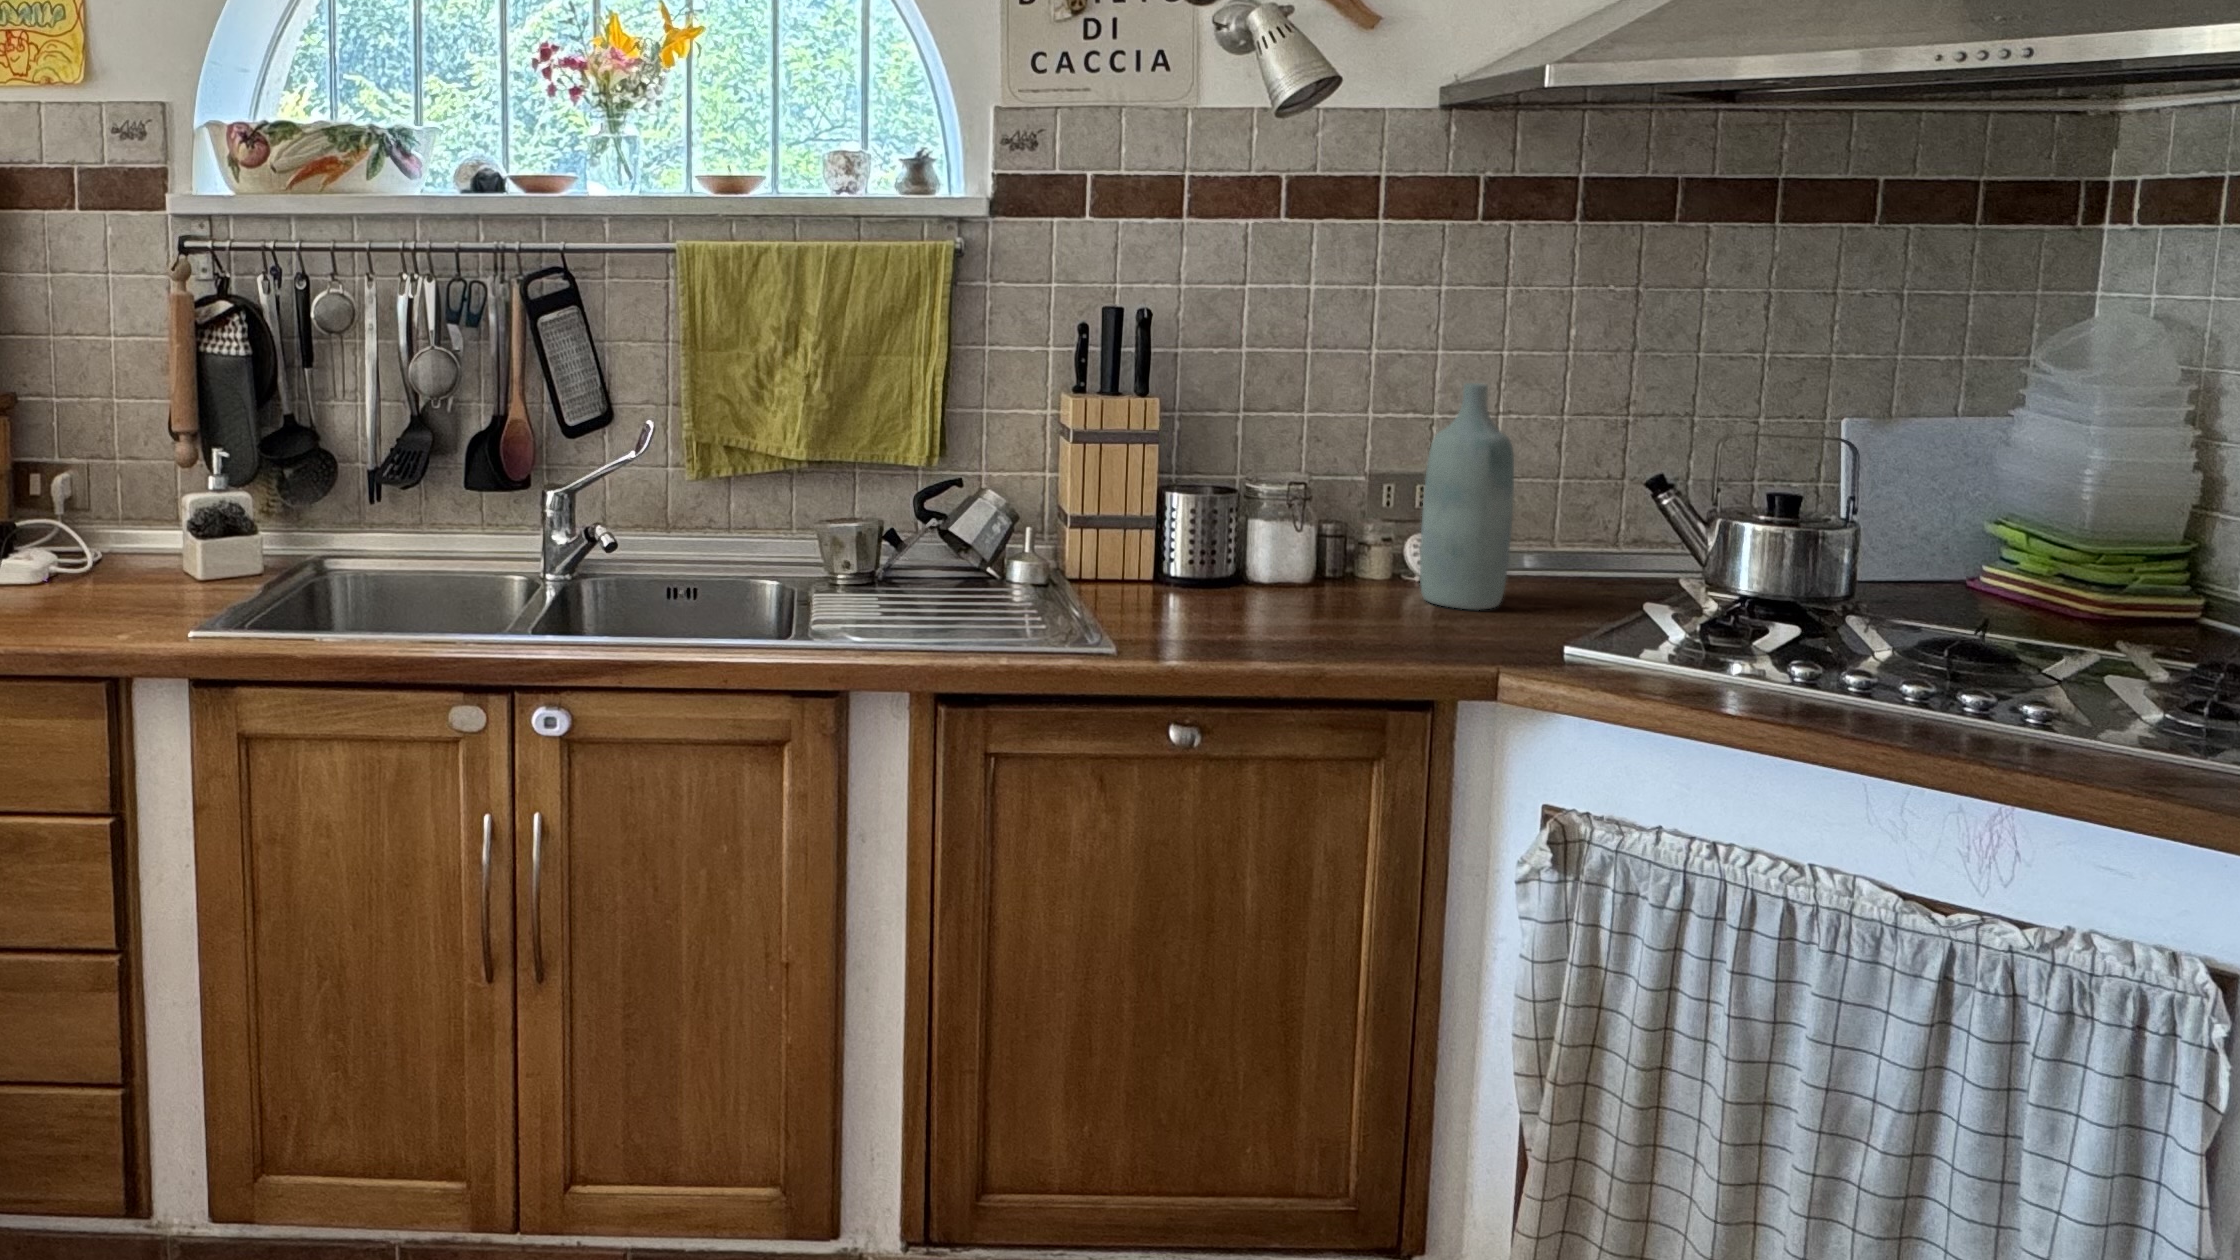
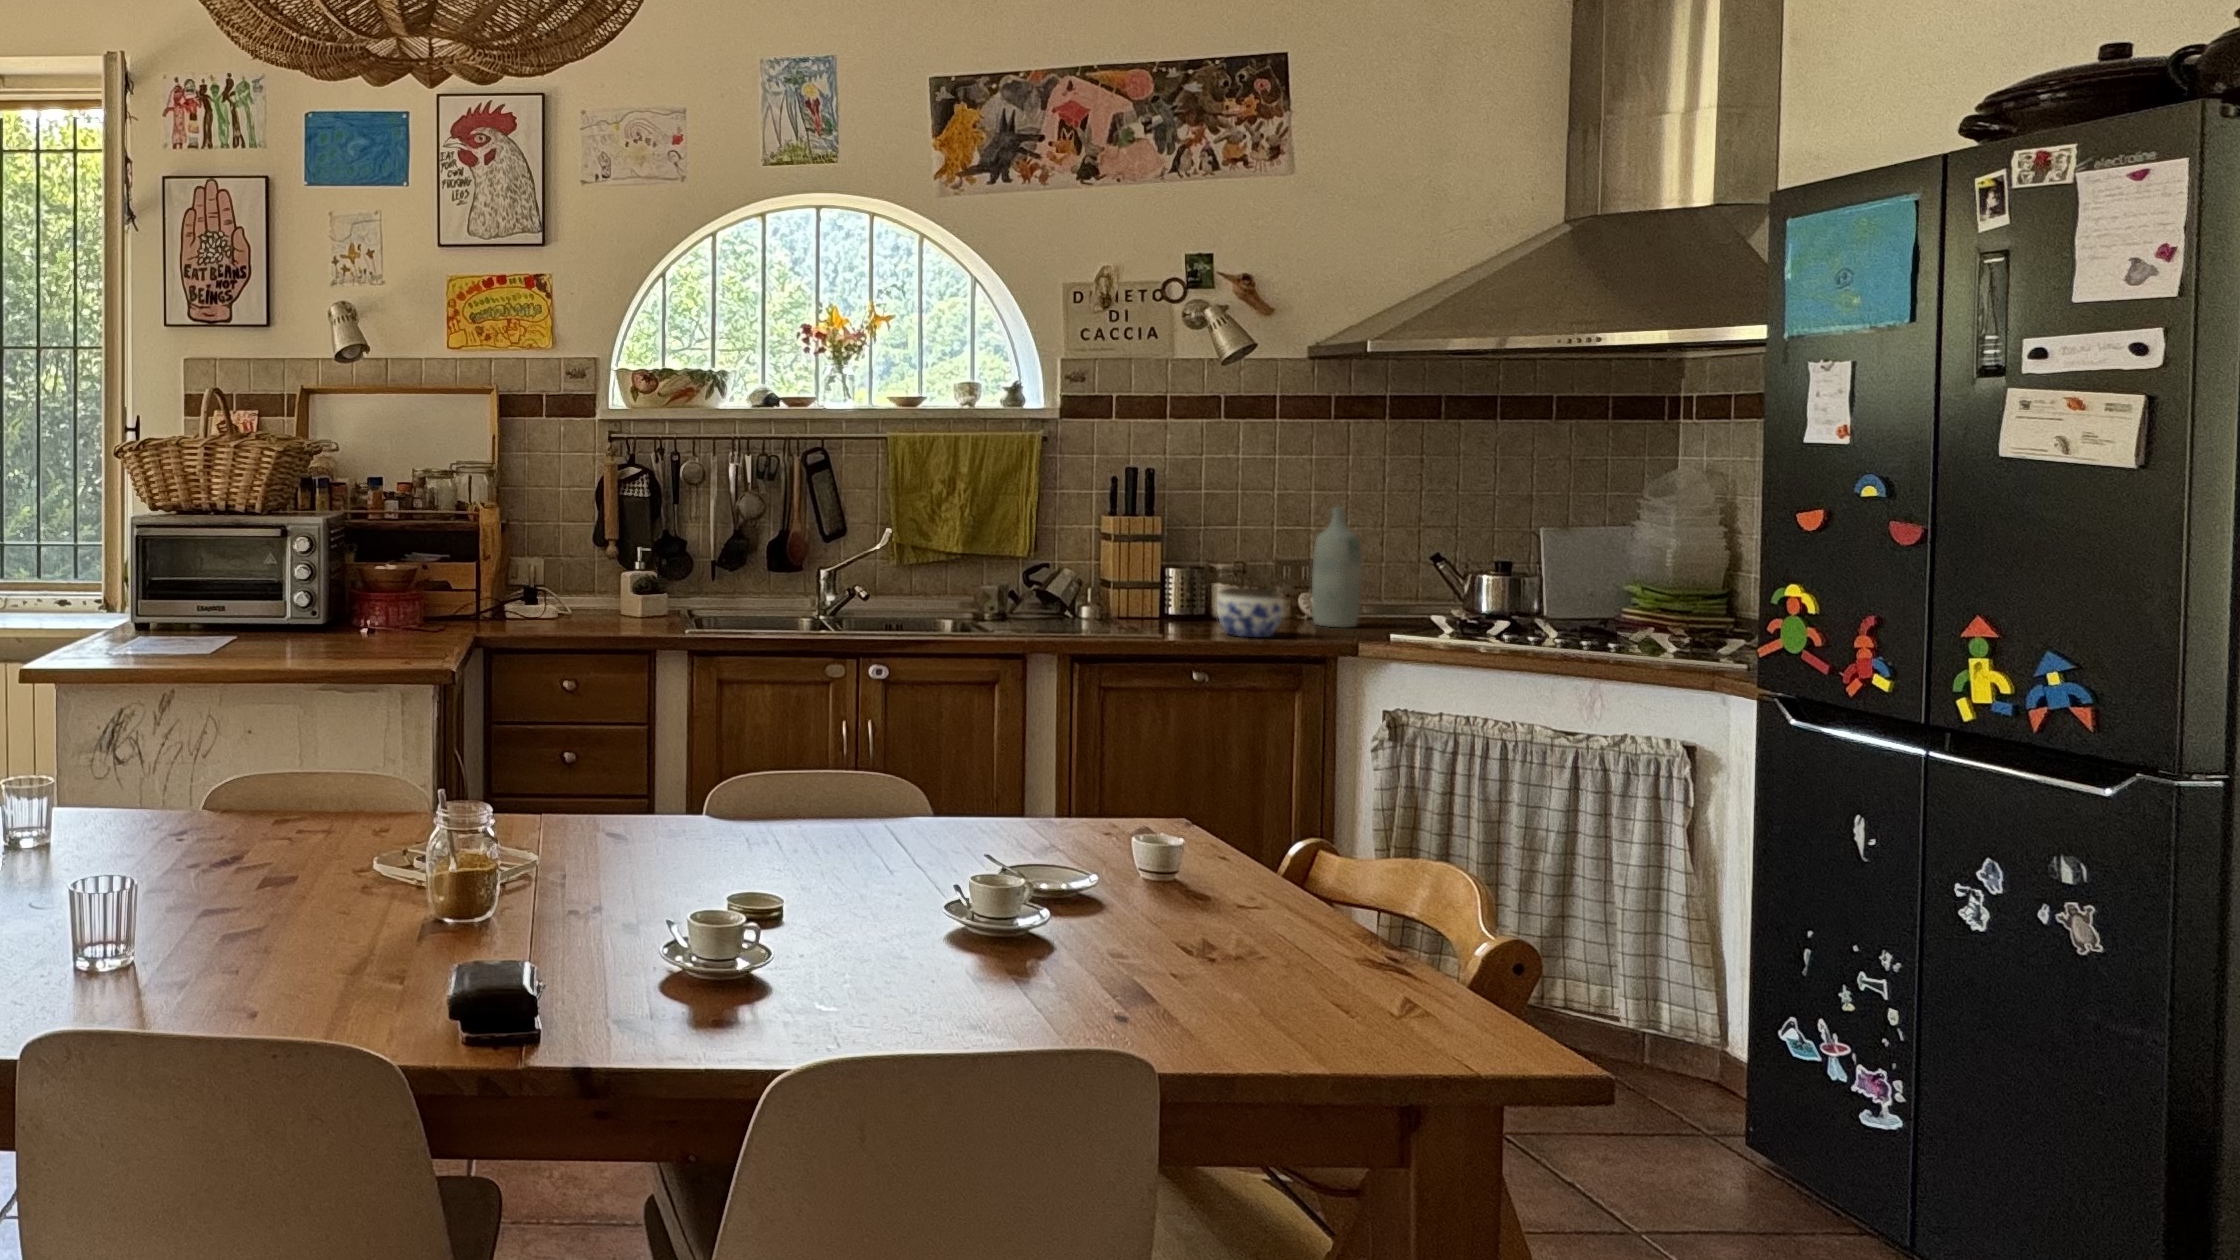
jar: none [1228,540,1355,644] -> present [1217,587,1284,637]

